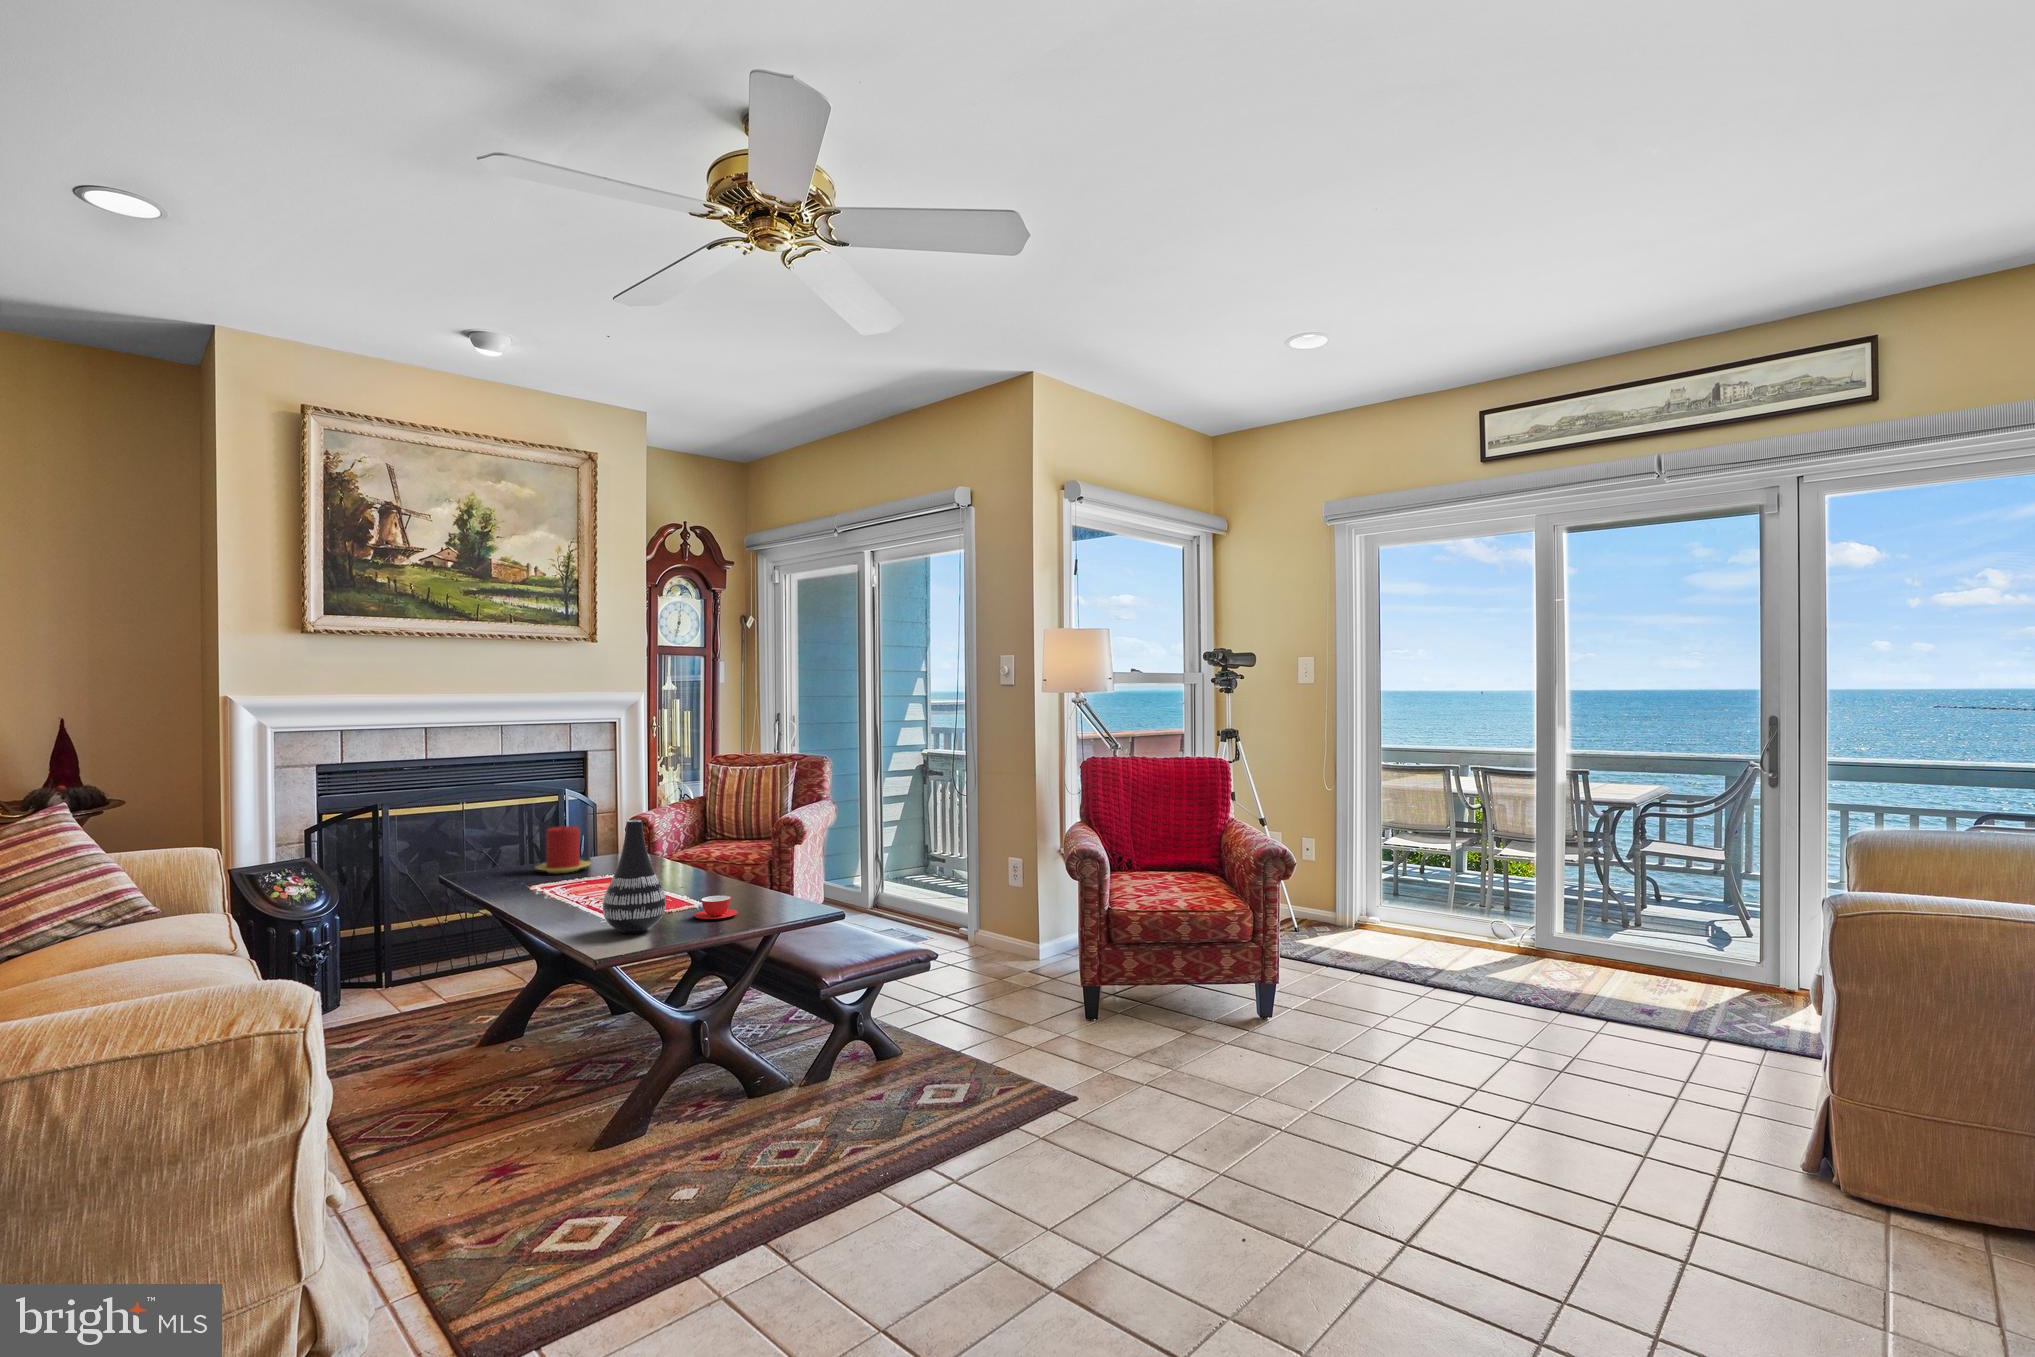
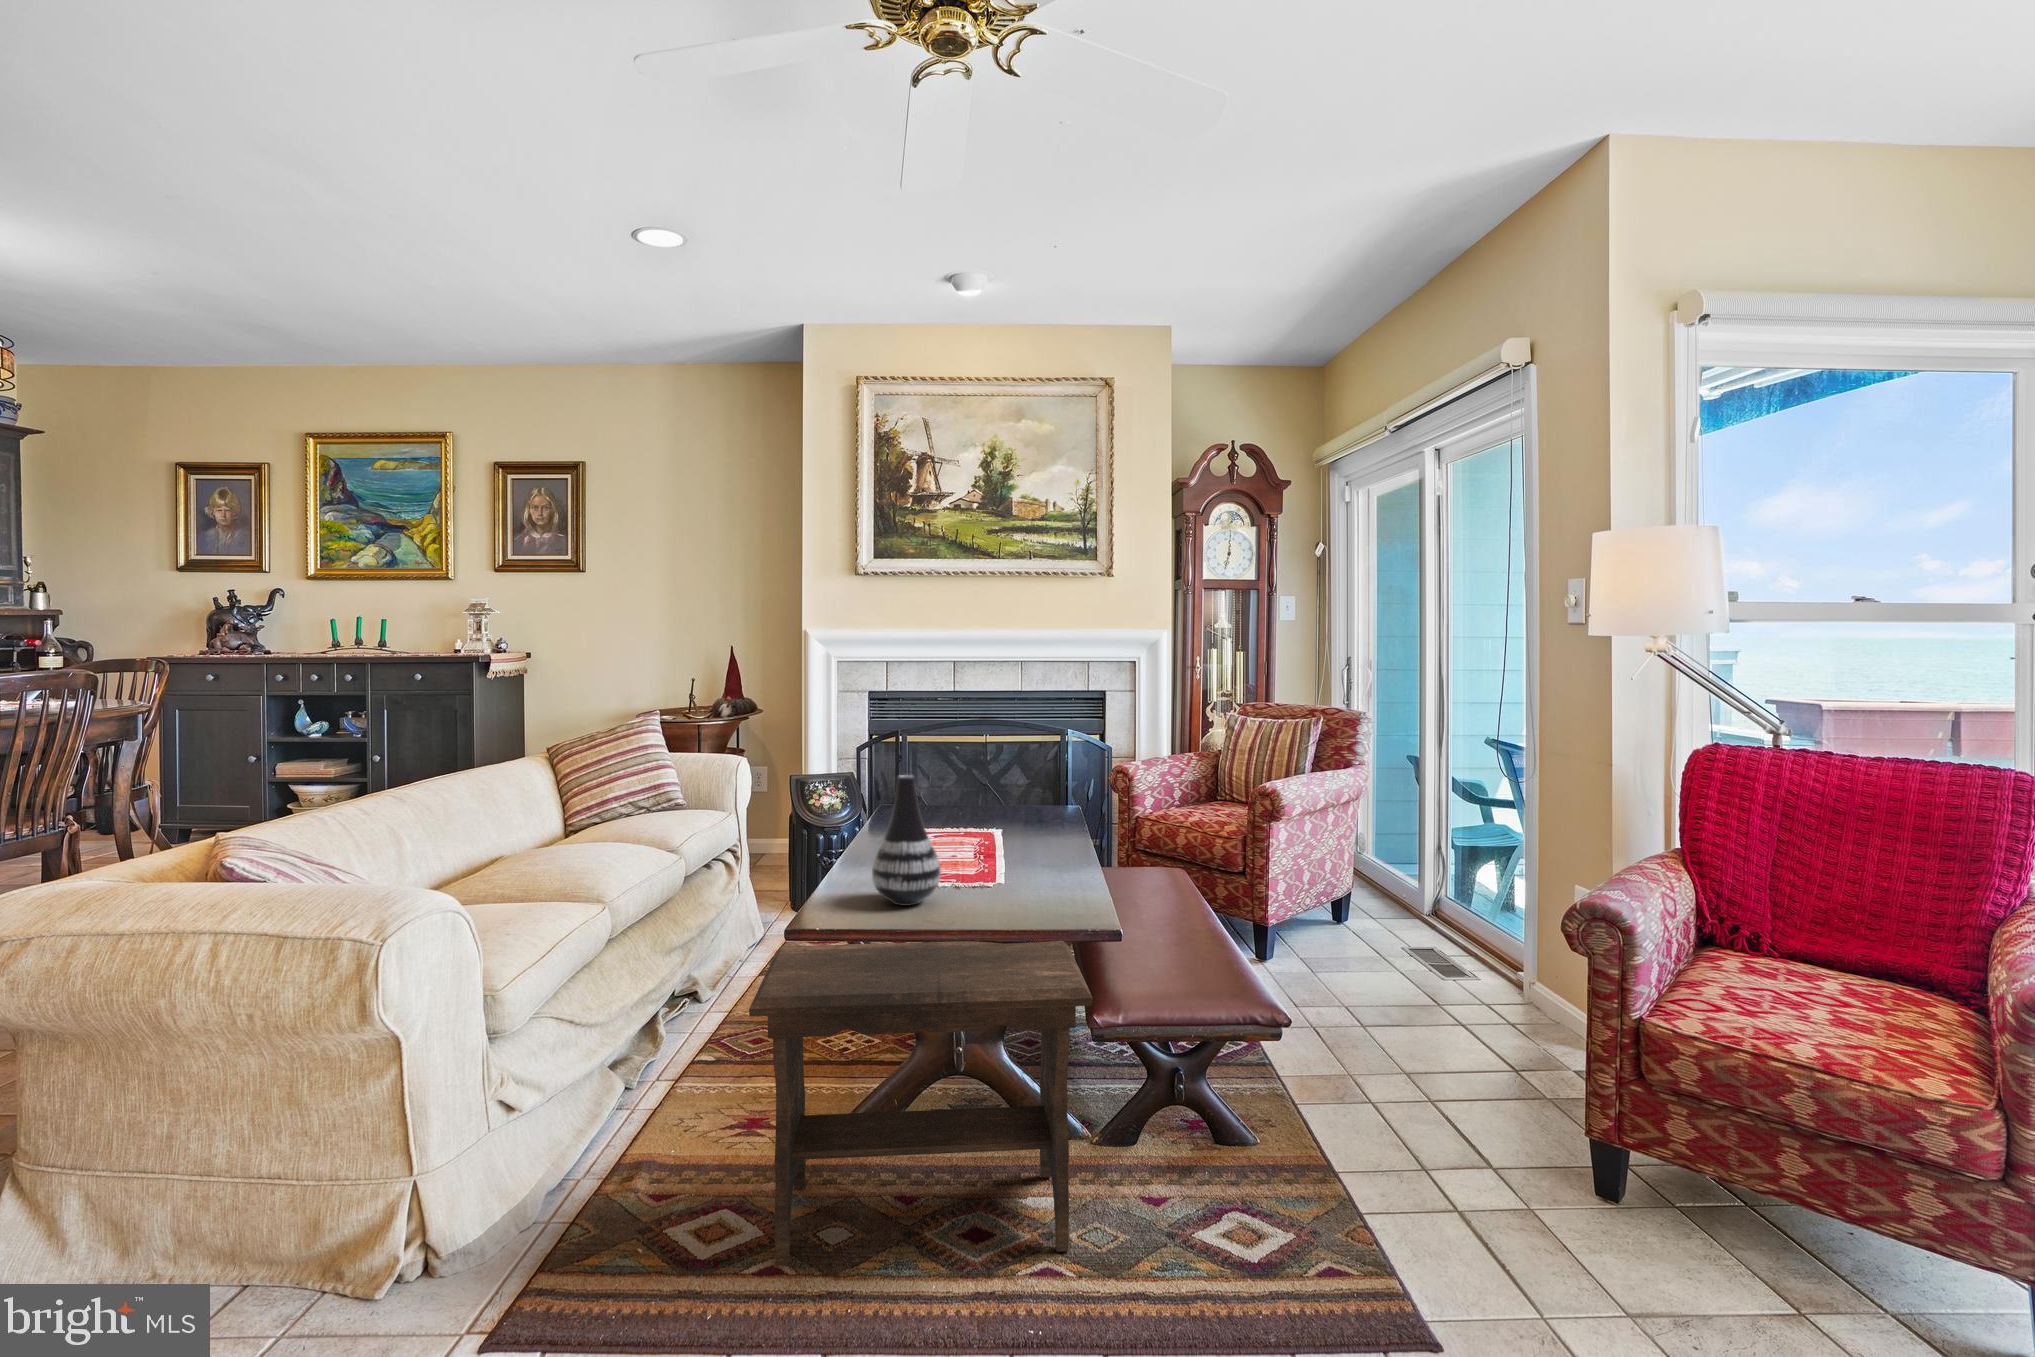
candle: present [536,826,590,873] -> none [960,772,1013,822]
teacup: present [694,896,738,919] -> none [985,876,1036,906]
footstool: none [582,928,874,1228] -> present [749,941,1093,1266]

